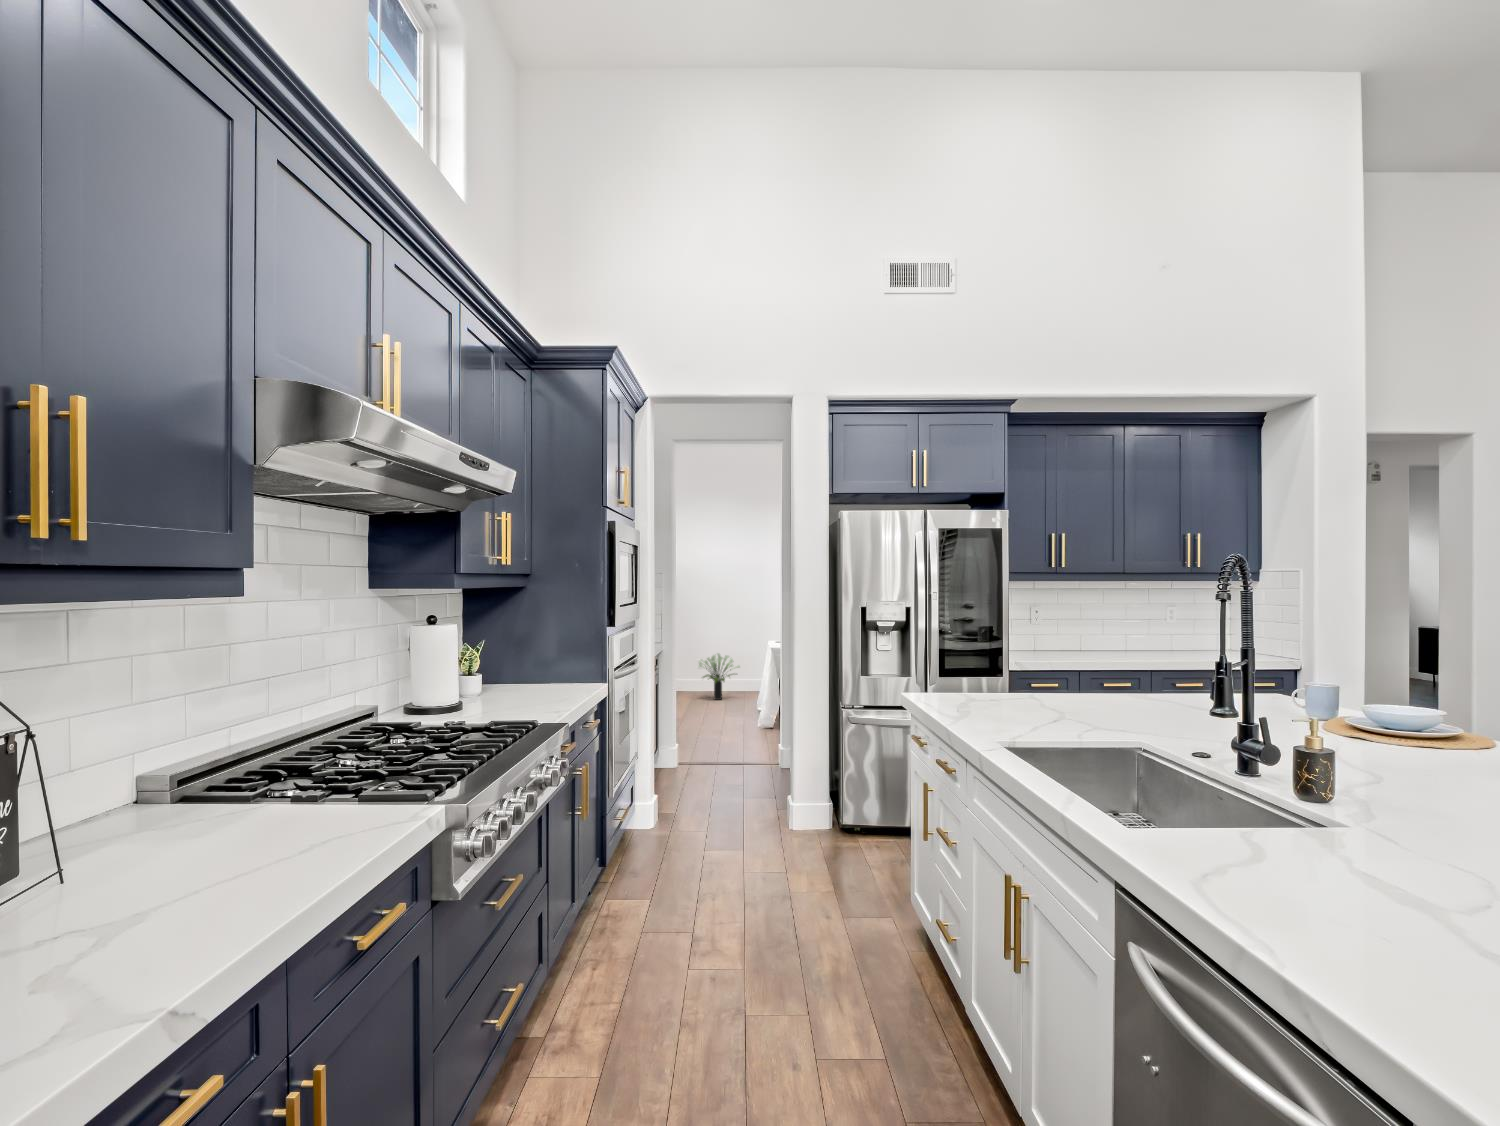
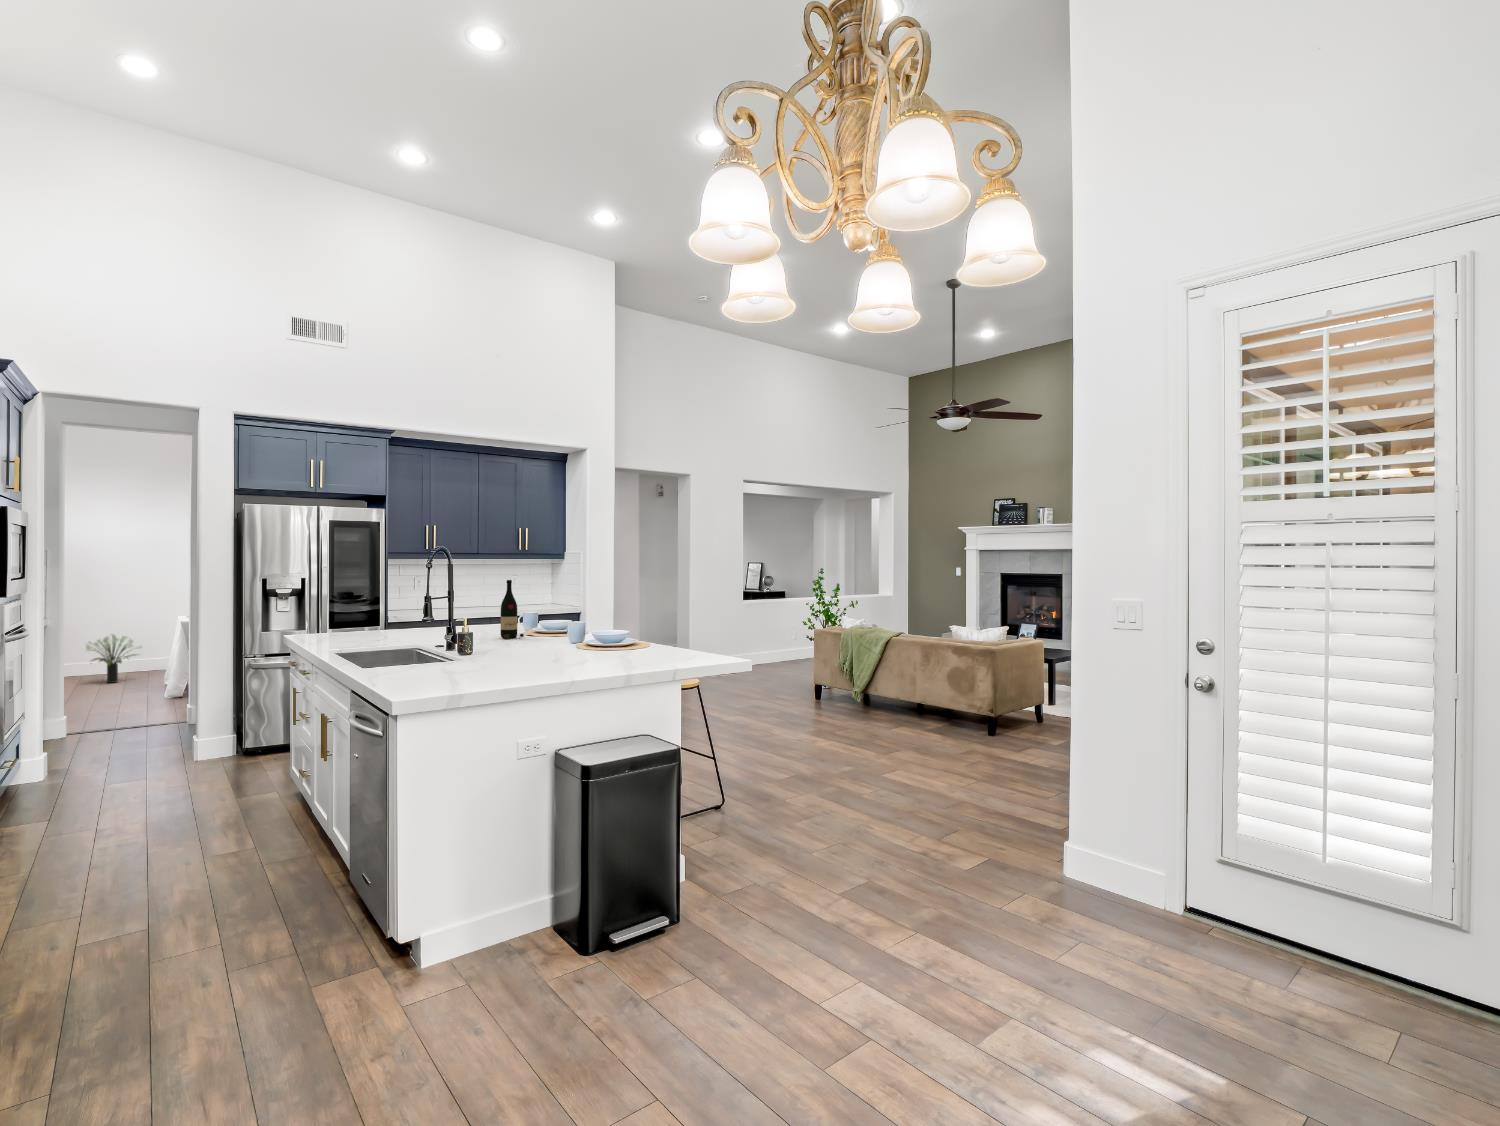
wine bottle: none [1365,626,1437,763] -> present [501,580,524,639]

